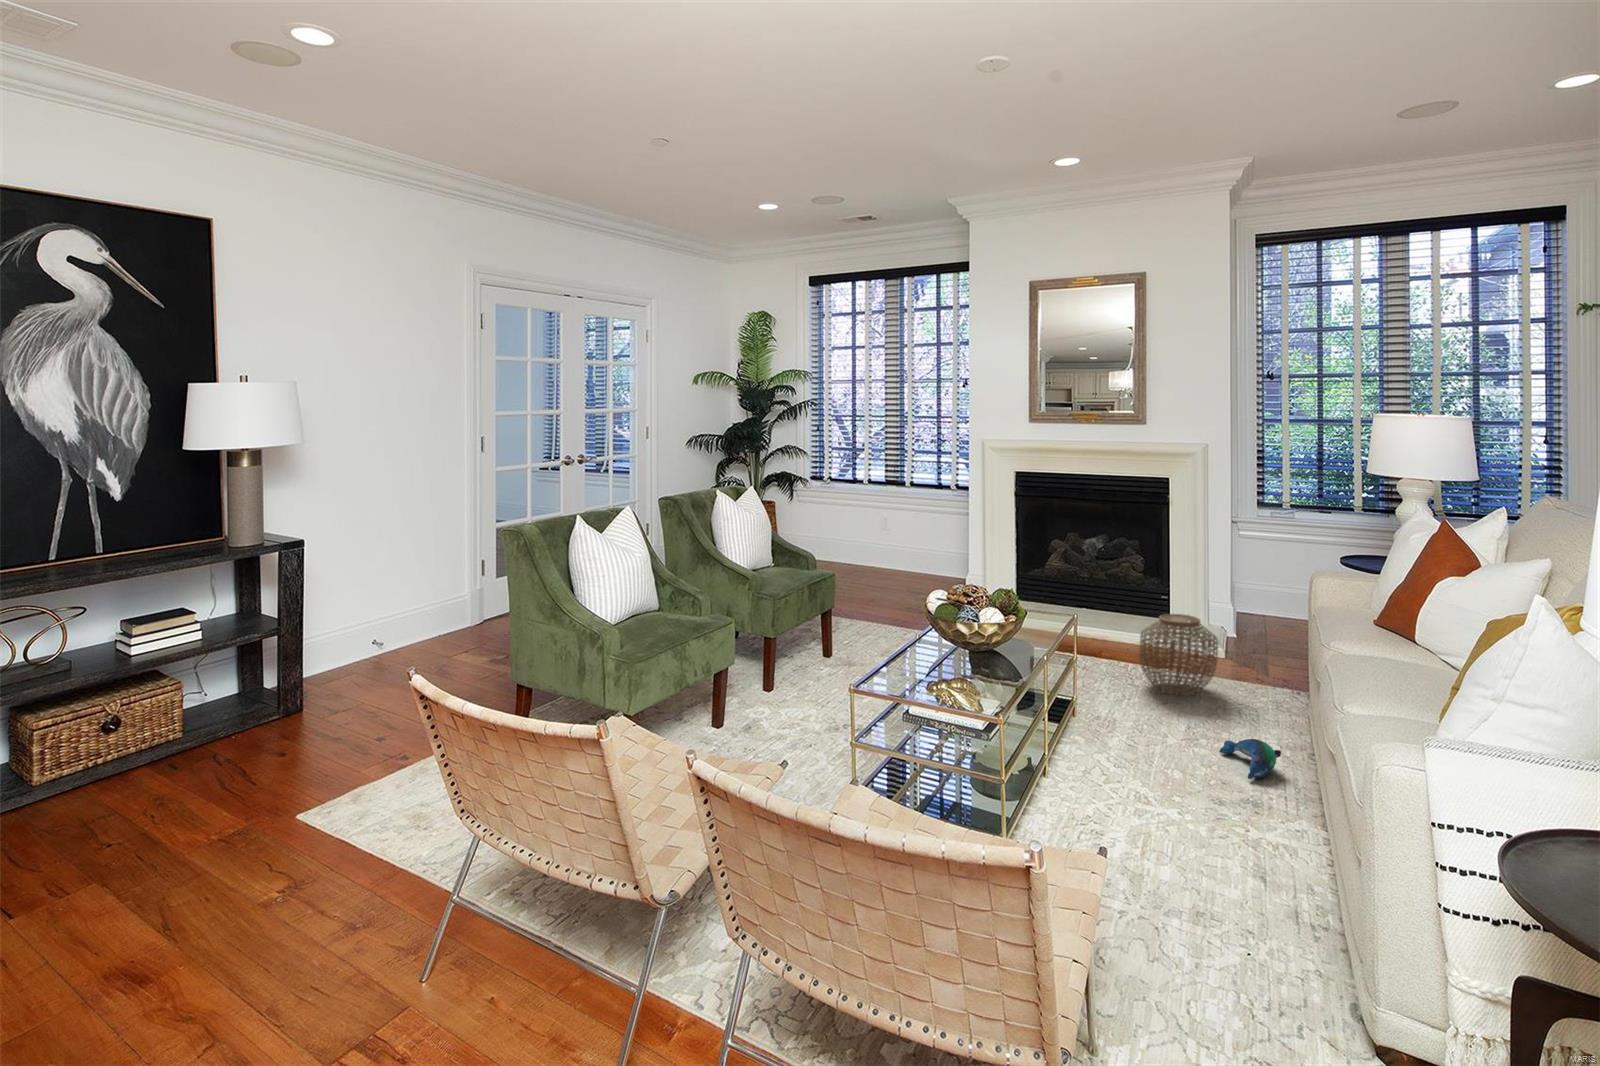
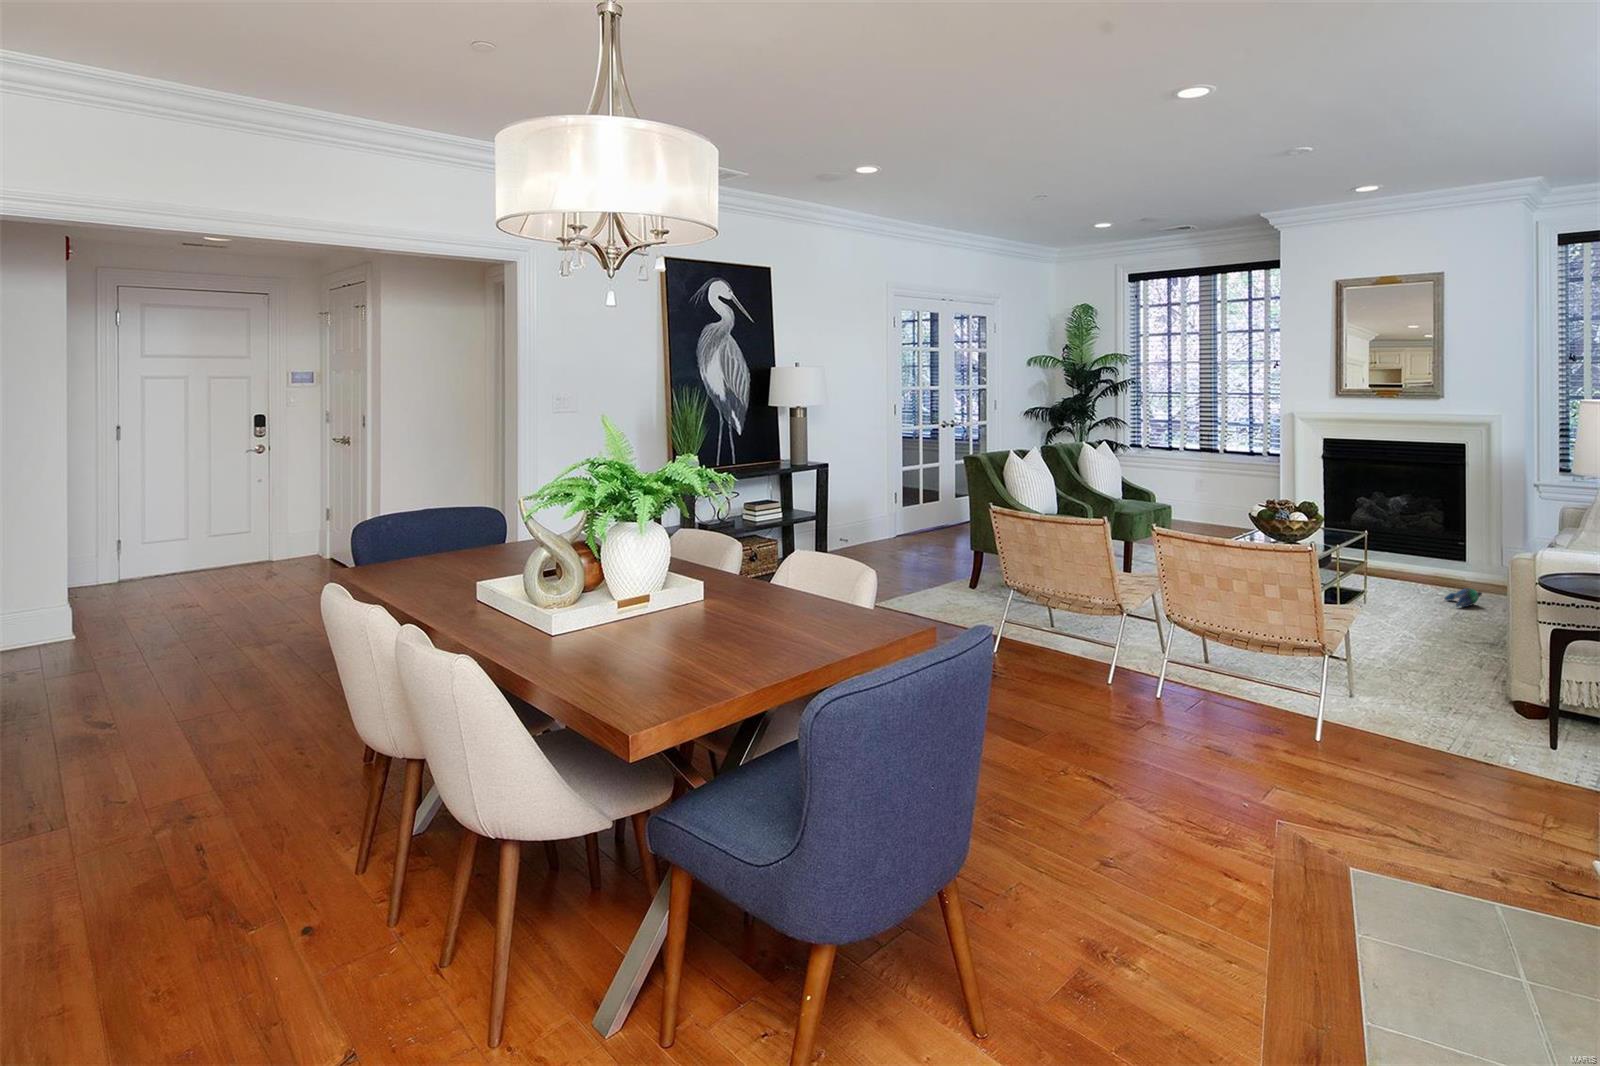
woven basket: present [1140,614,1218,696] -> none [1403,526,1463,583]

